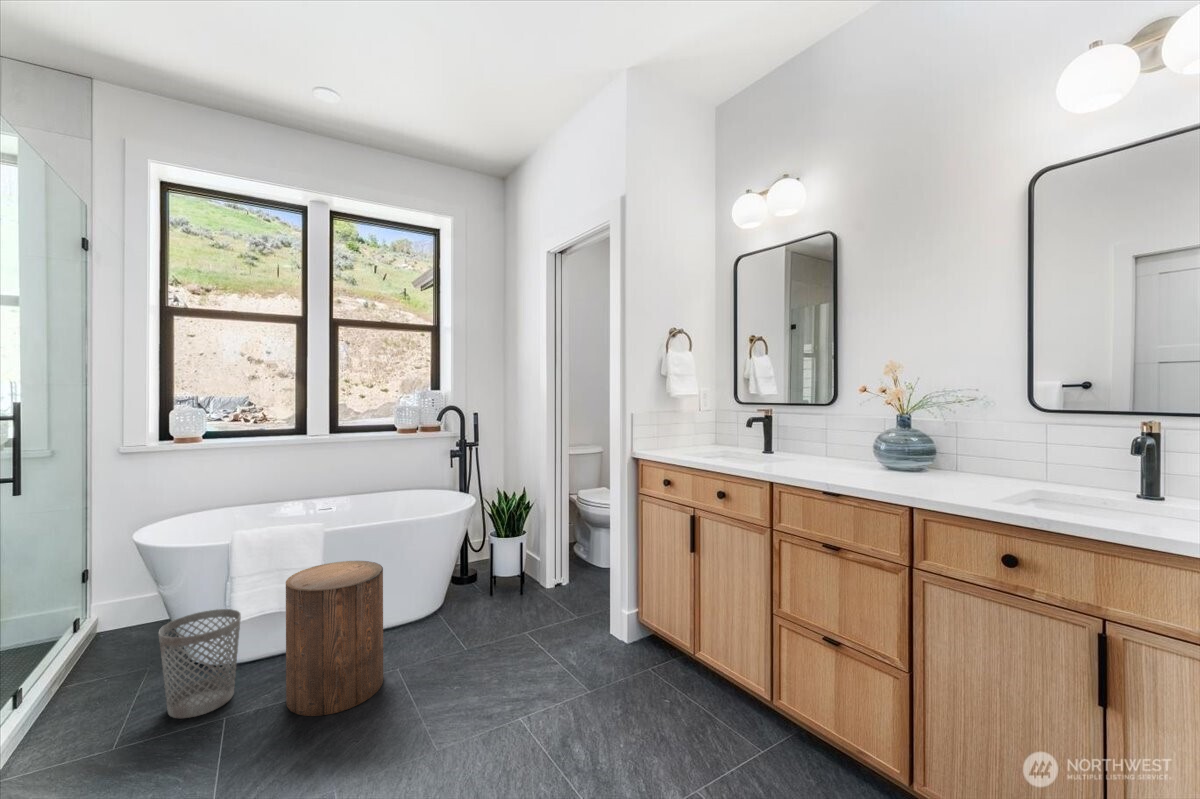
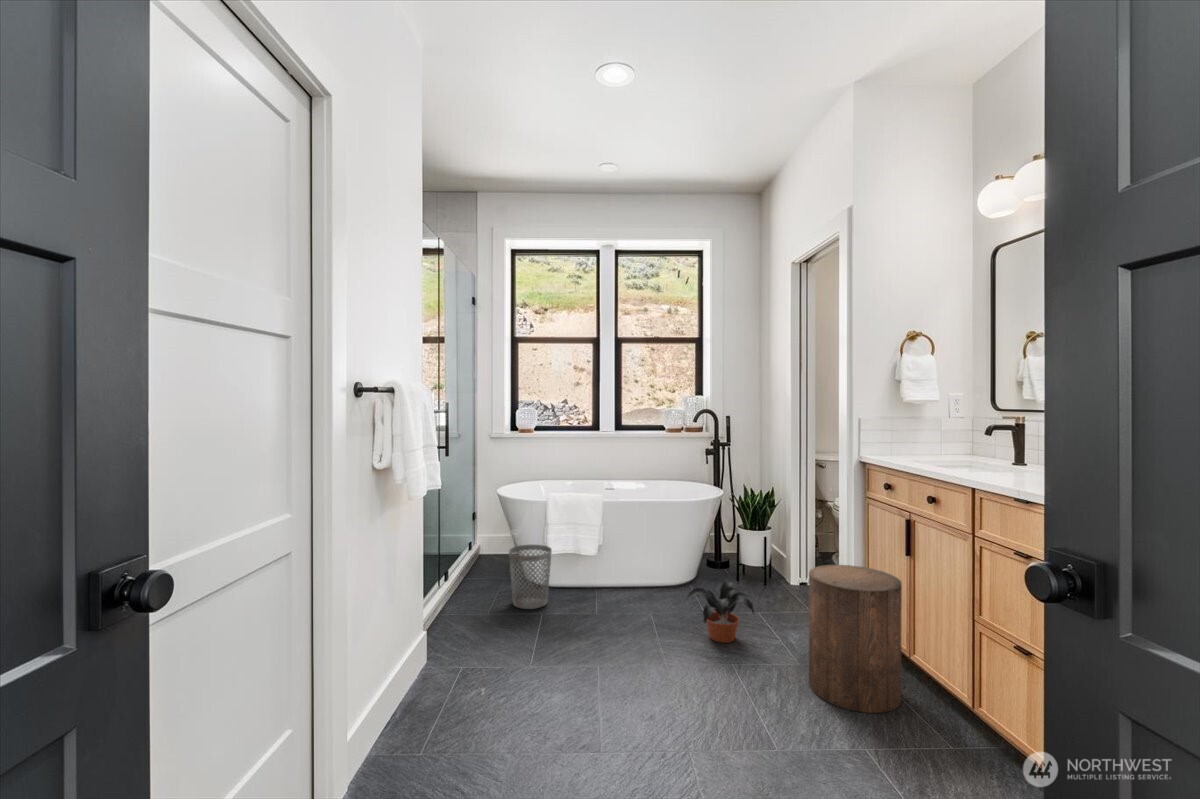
stool: present [286,561,383,716] -> present [809,565,902,713]
potted plant: none [453,610,537,690] -> present [687,581,754,643]

